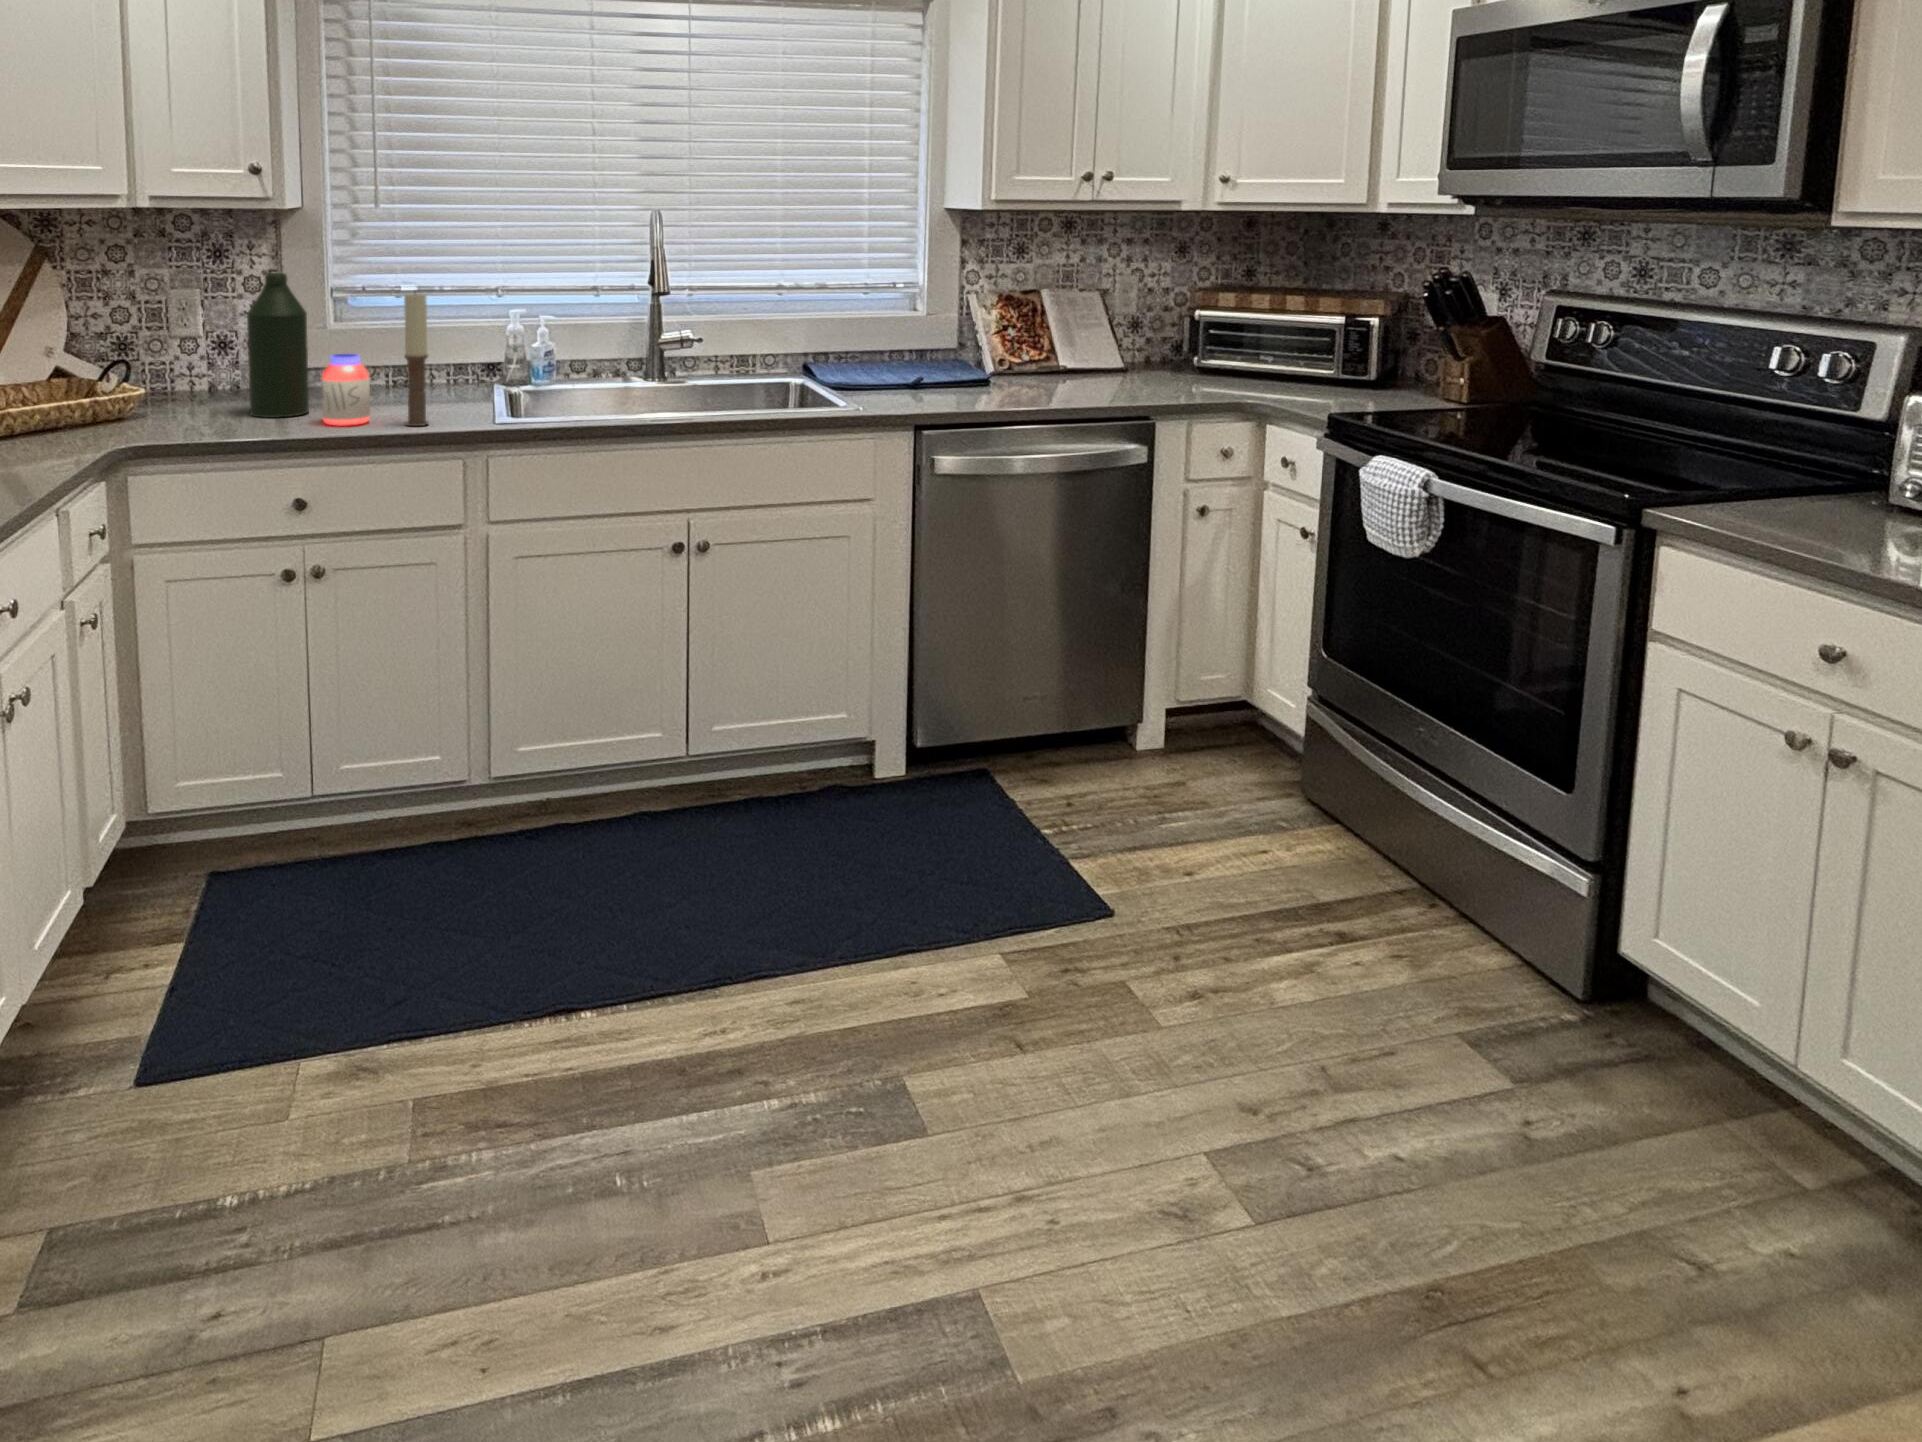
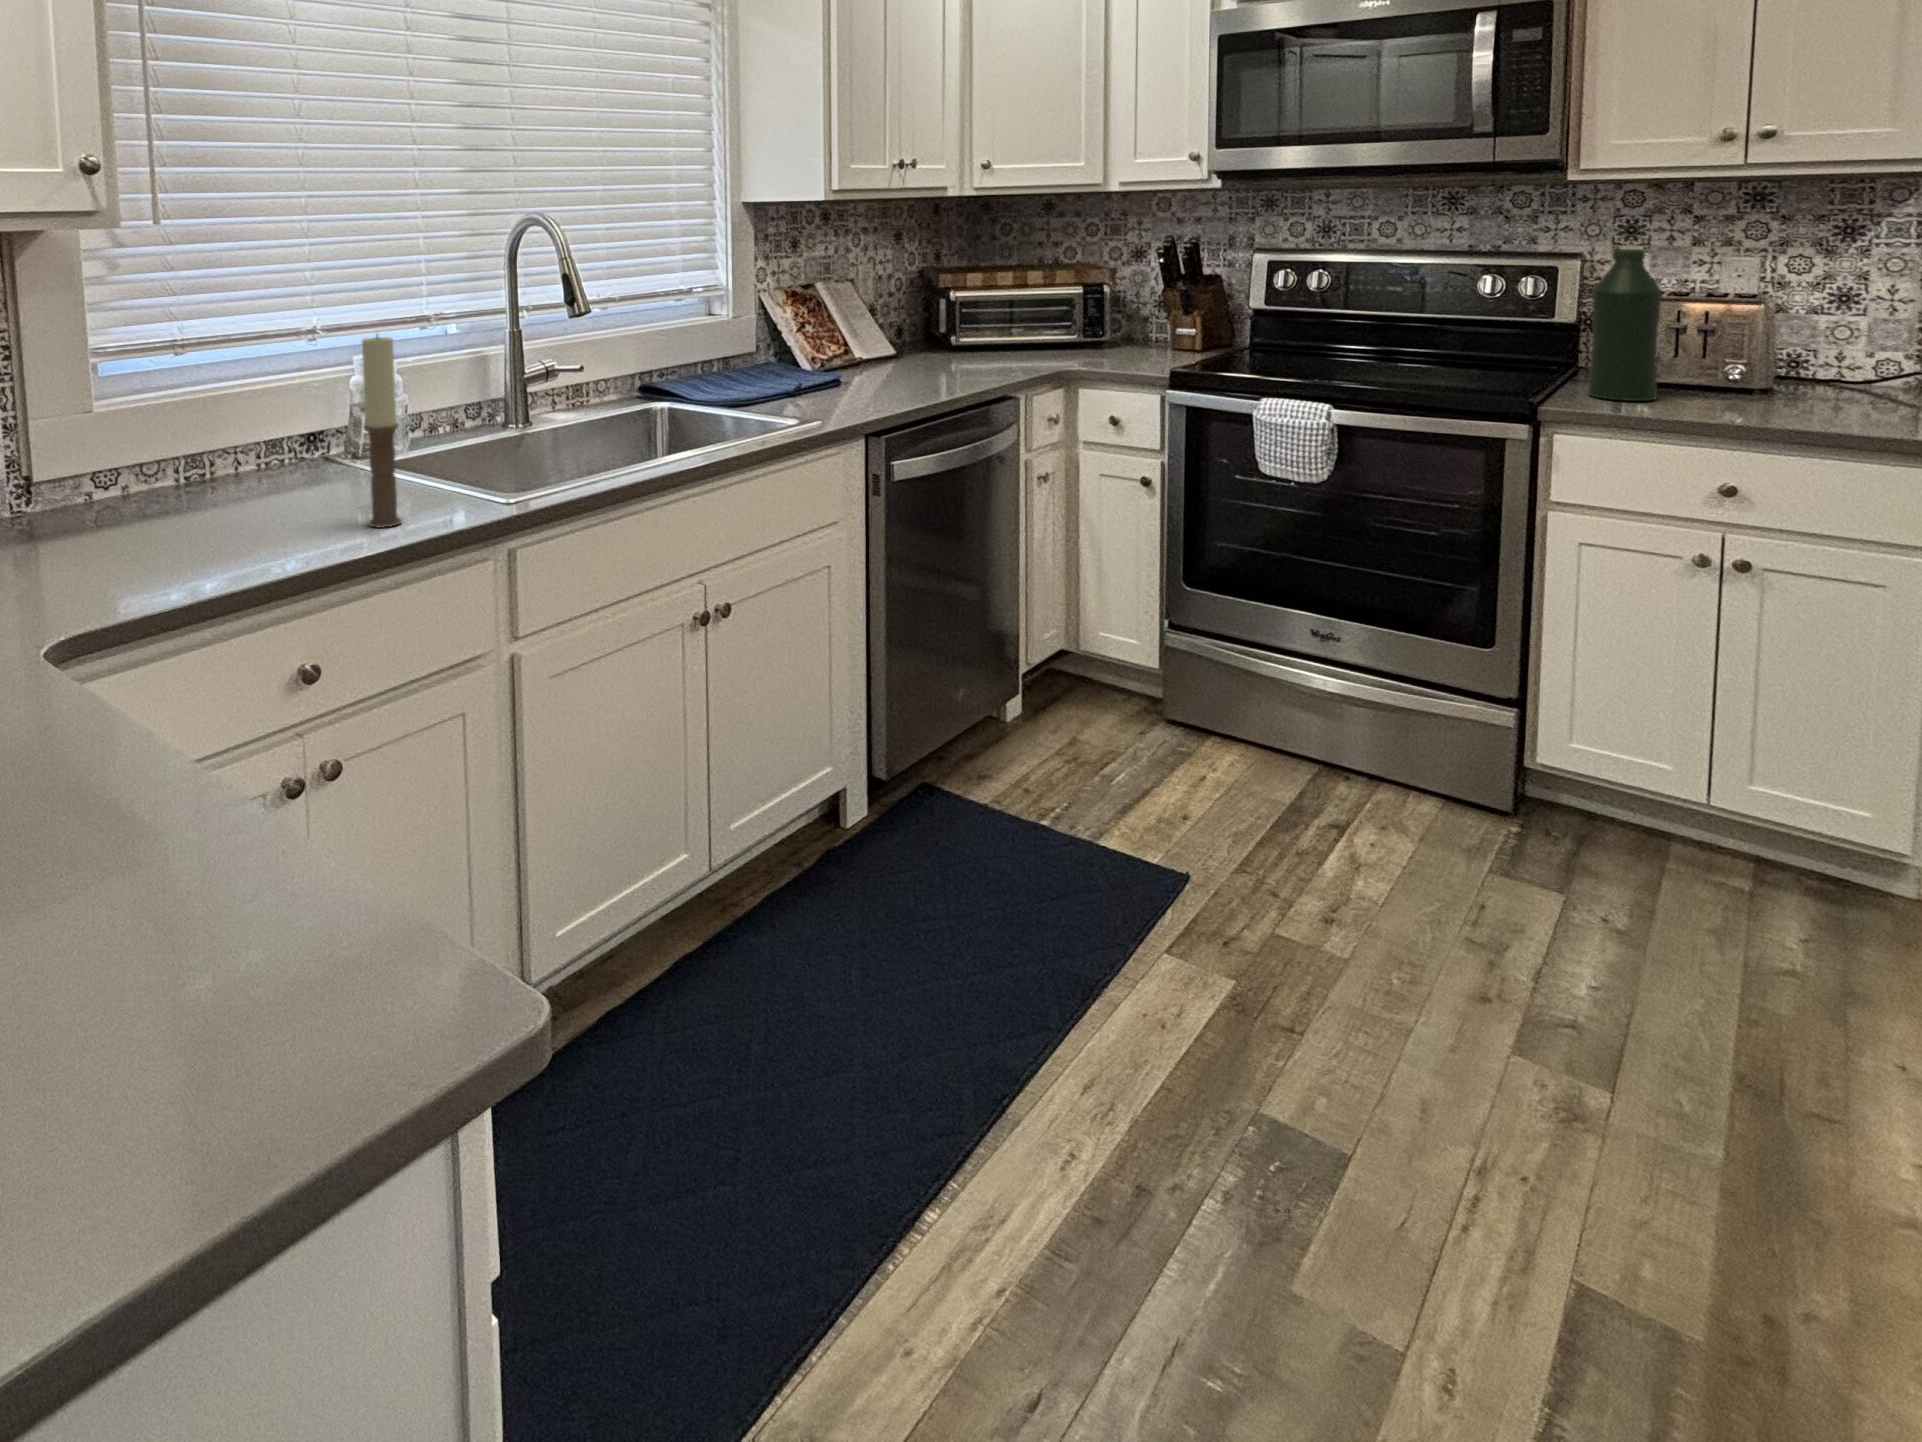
bottle: present [247,273,309,418] -> present [1588,249,1662,401]
jar: present [322,354,370,426] -> none [246,436,320,547]

